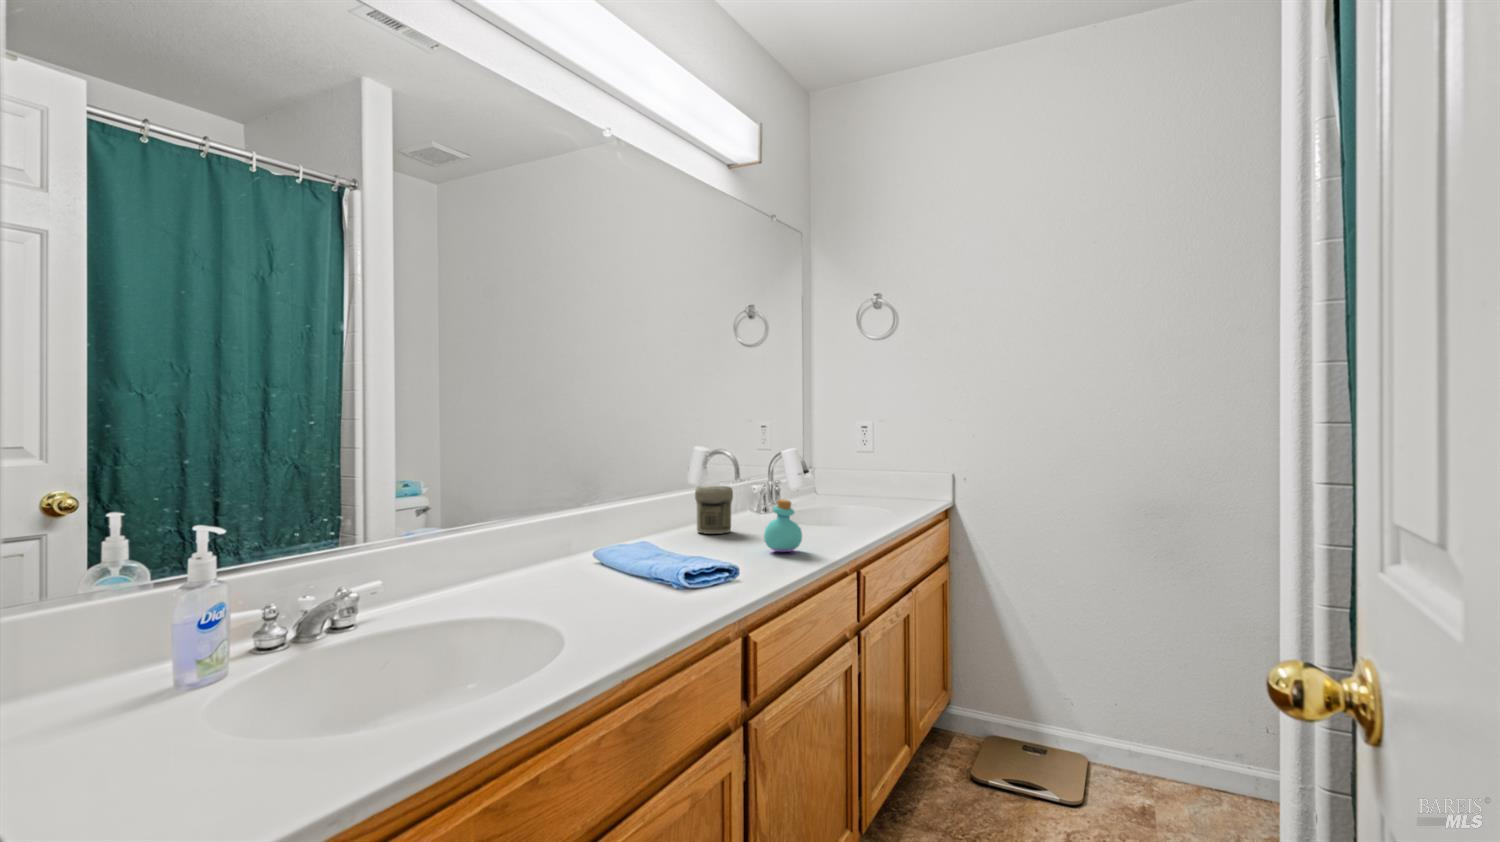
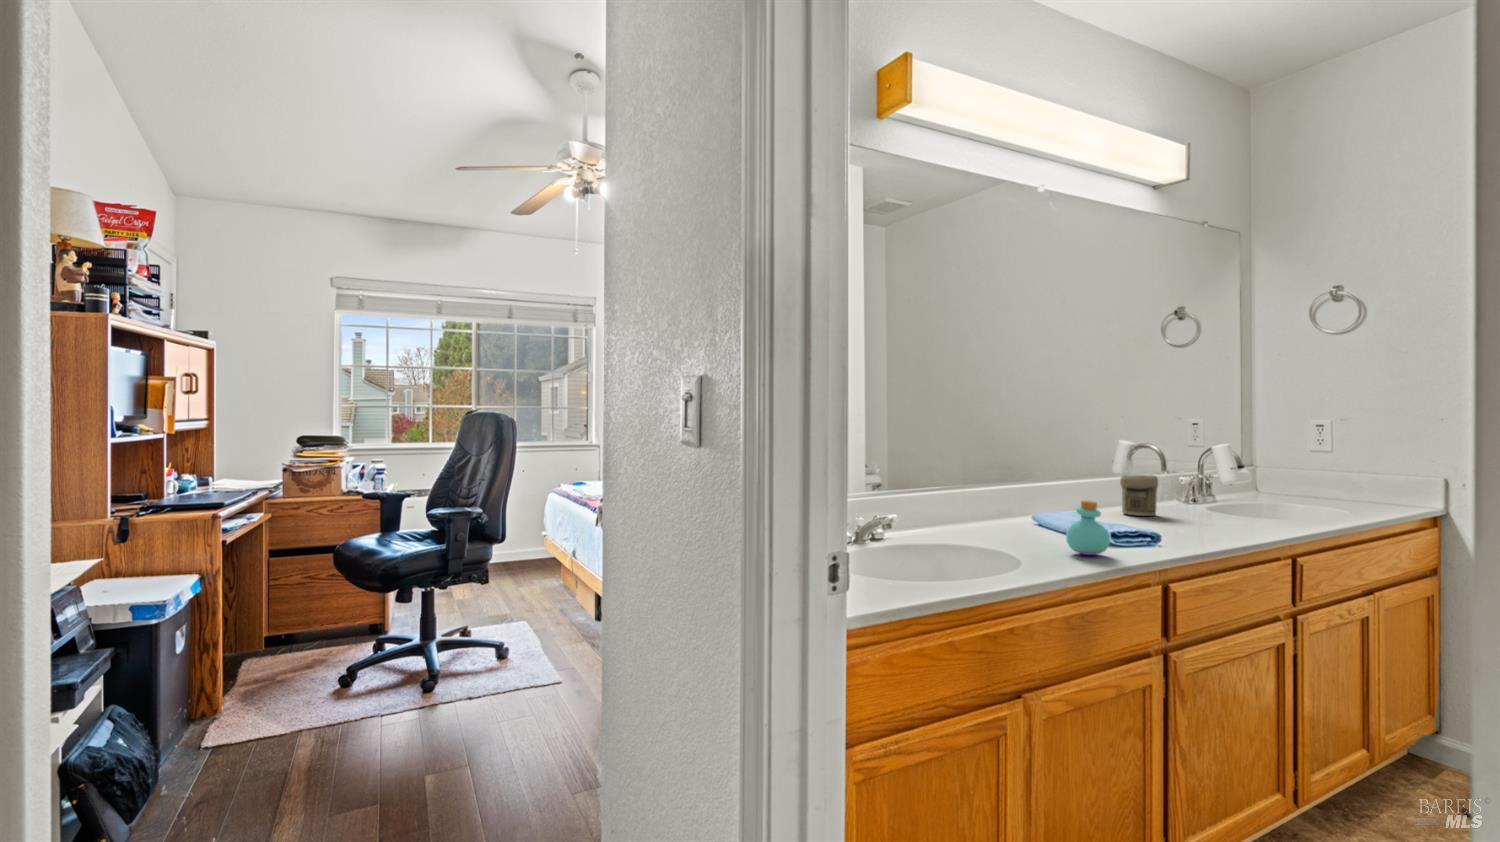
perfume bottle: present [764,499,802,552] -> present [1066,500,1110,555]

